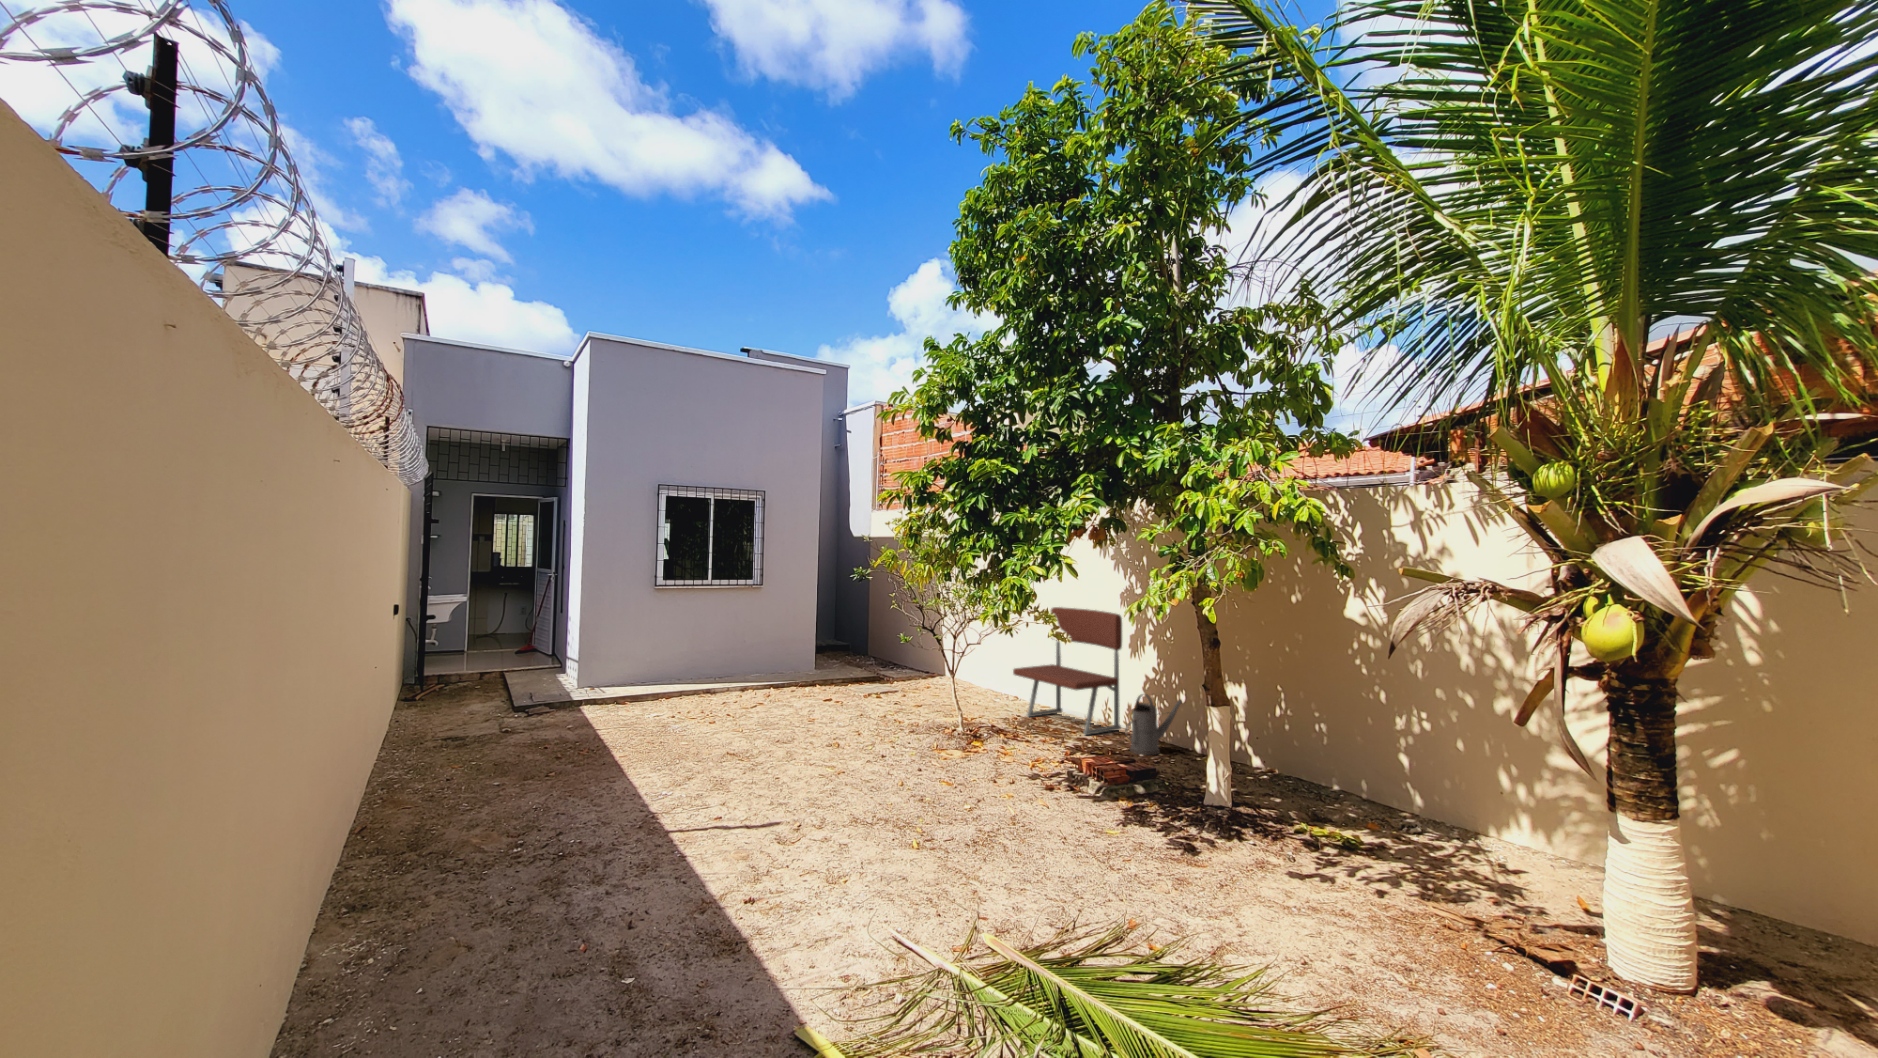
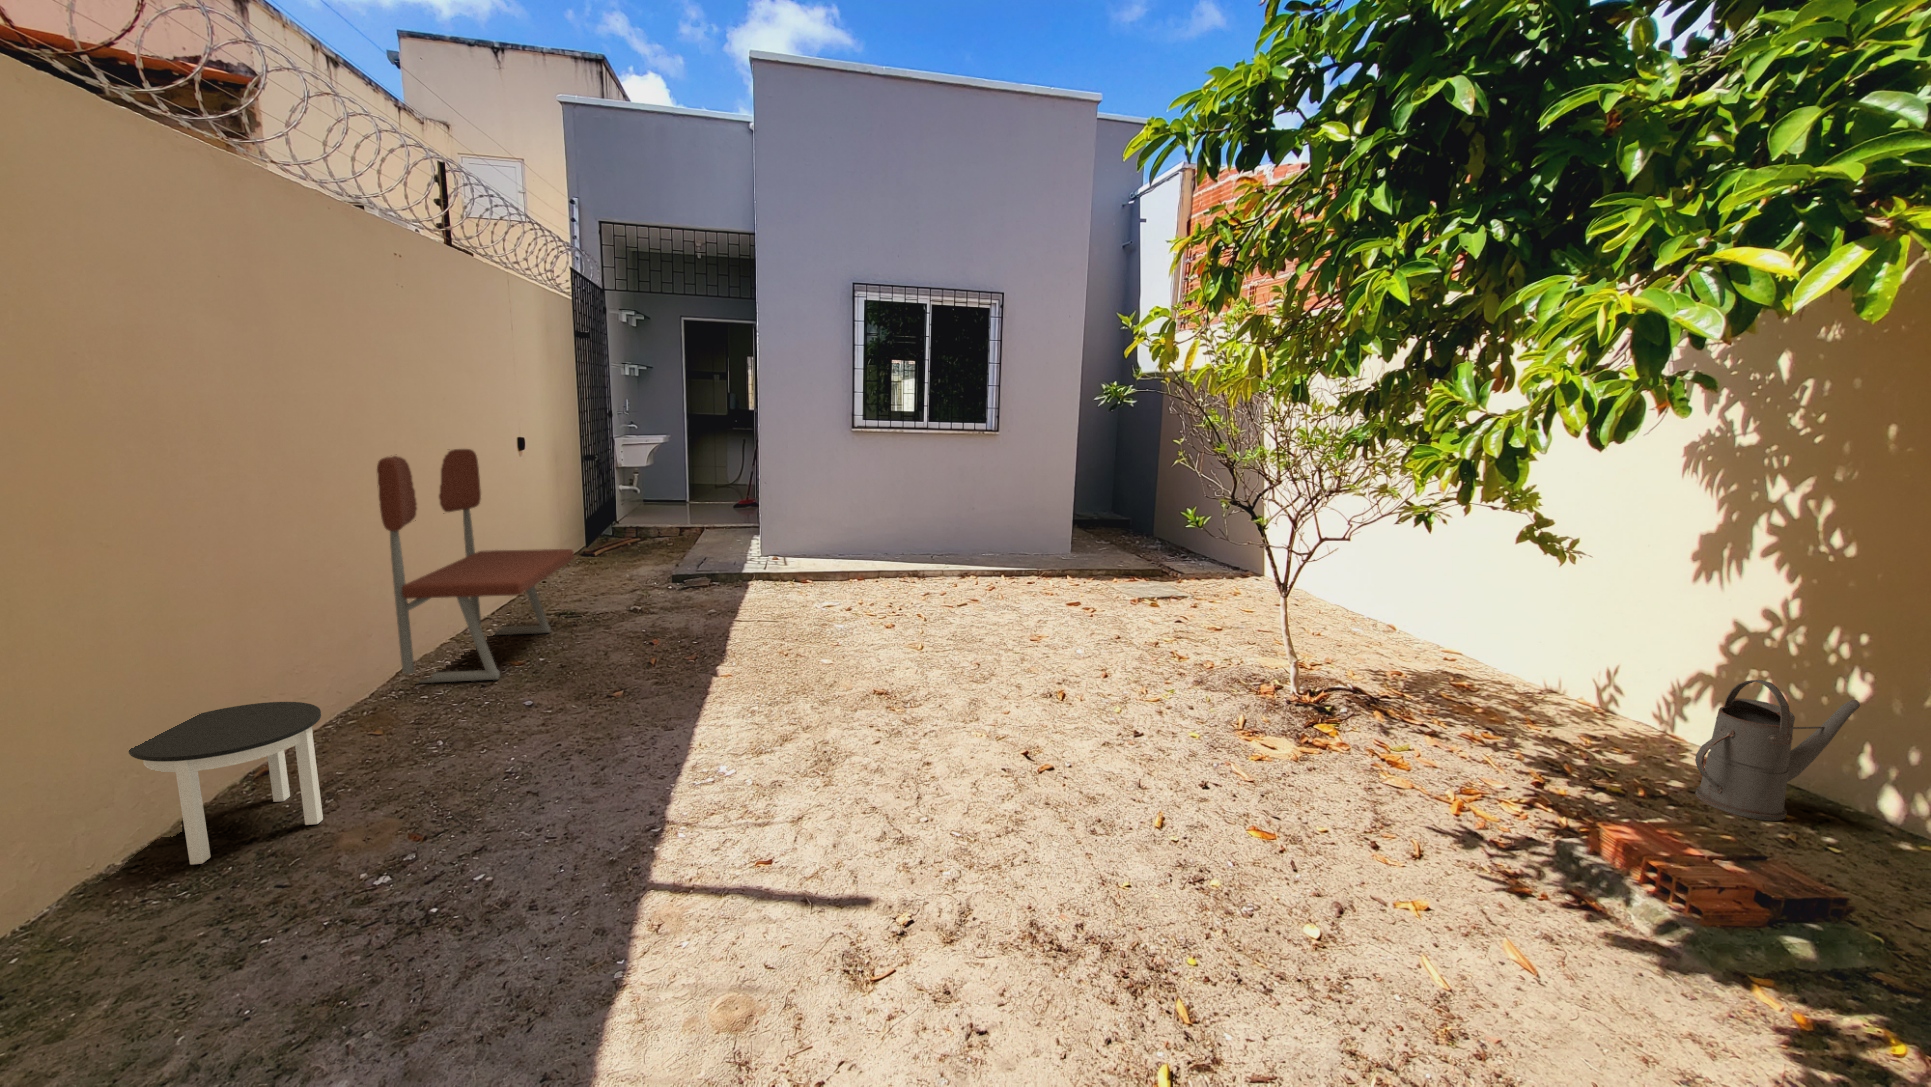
bench: present [1013,607,1122,735] -> present [377,449,574,683]
round table: none [354,773,451,859] -> present [129,702,323,865]

